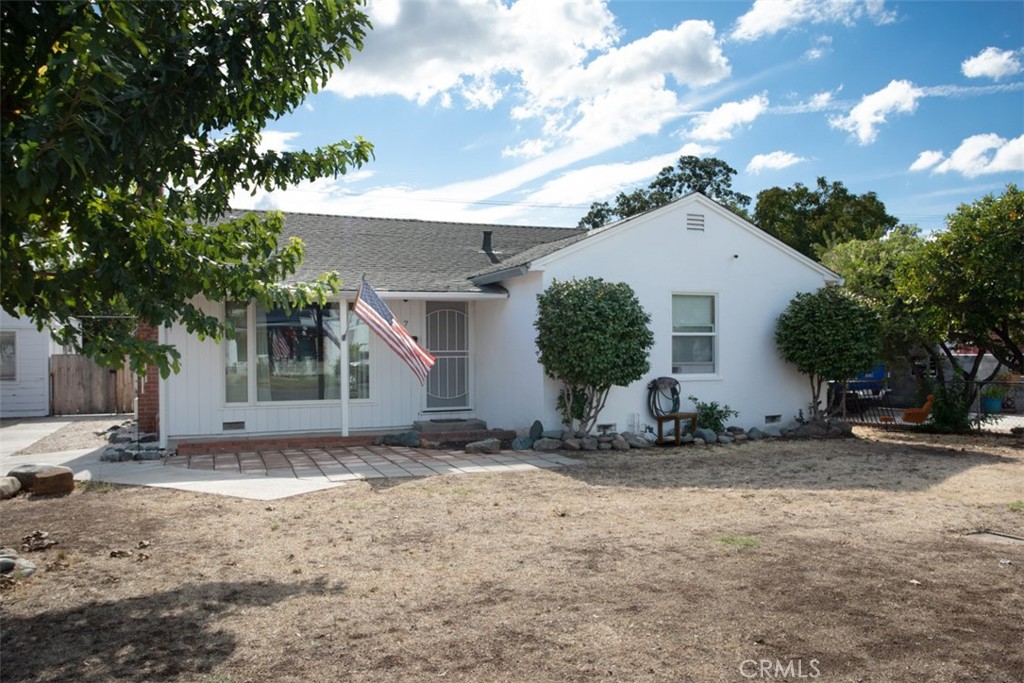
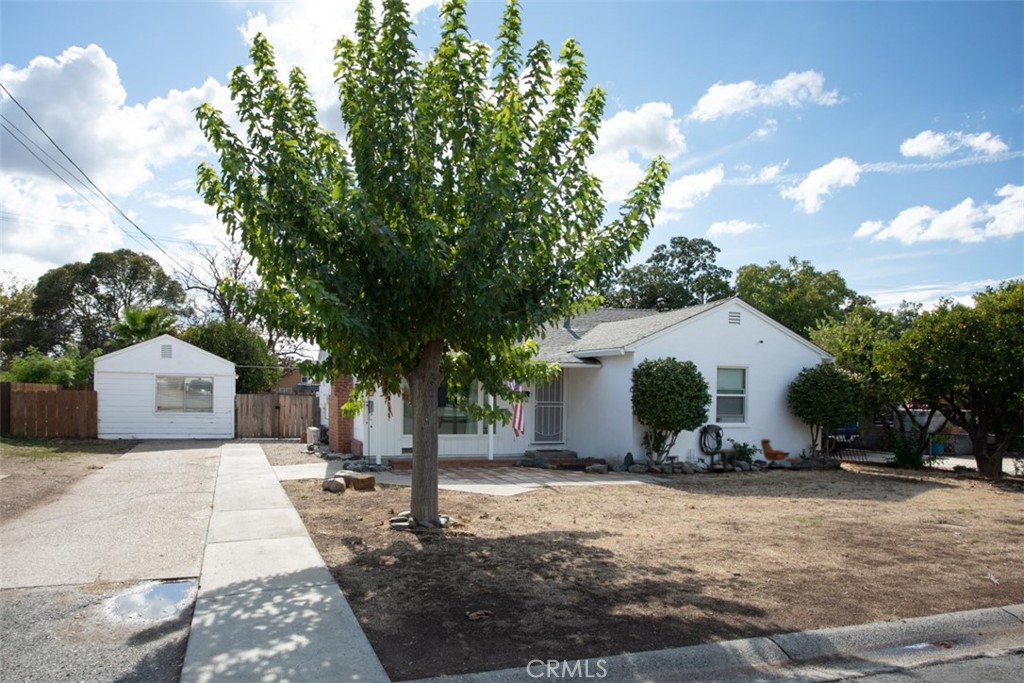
lounge chair: present [879,394,934,433] -> present [761,439,798,469]

